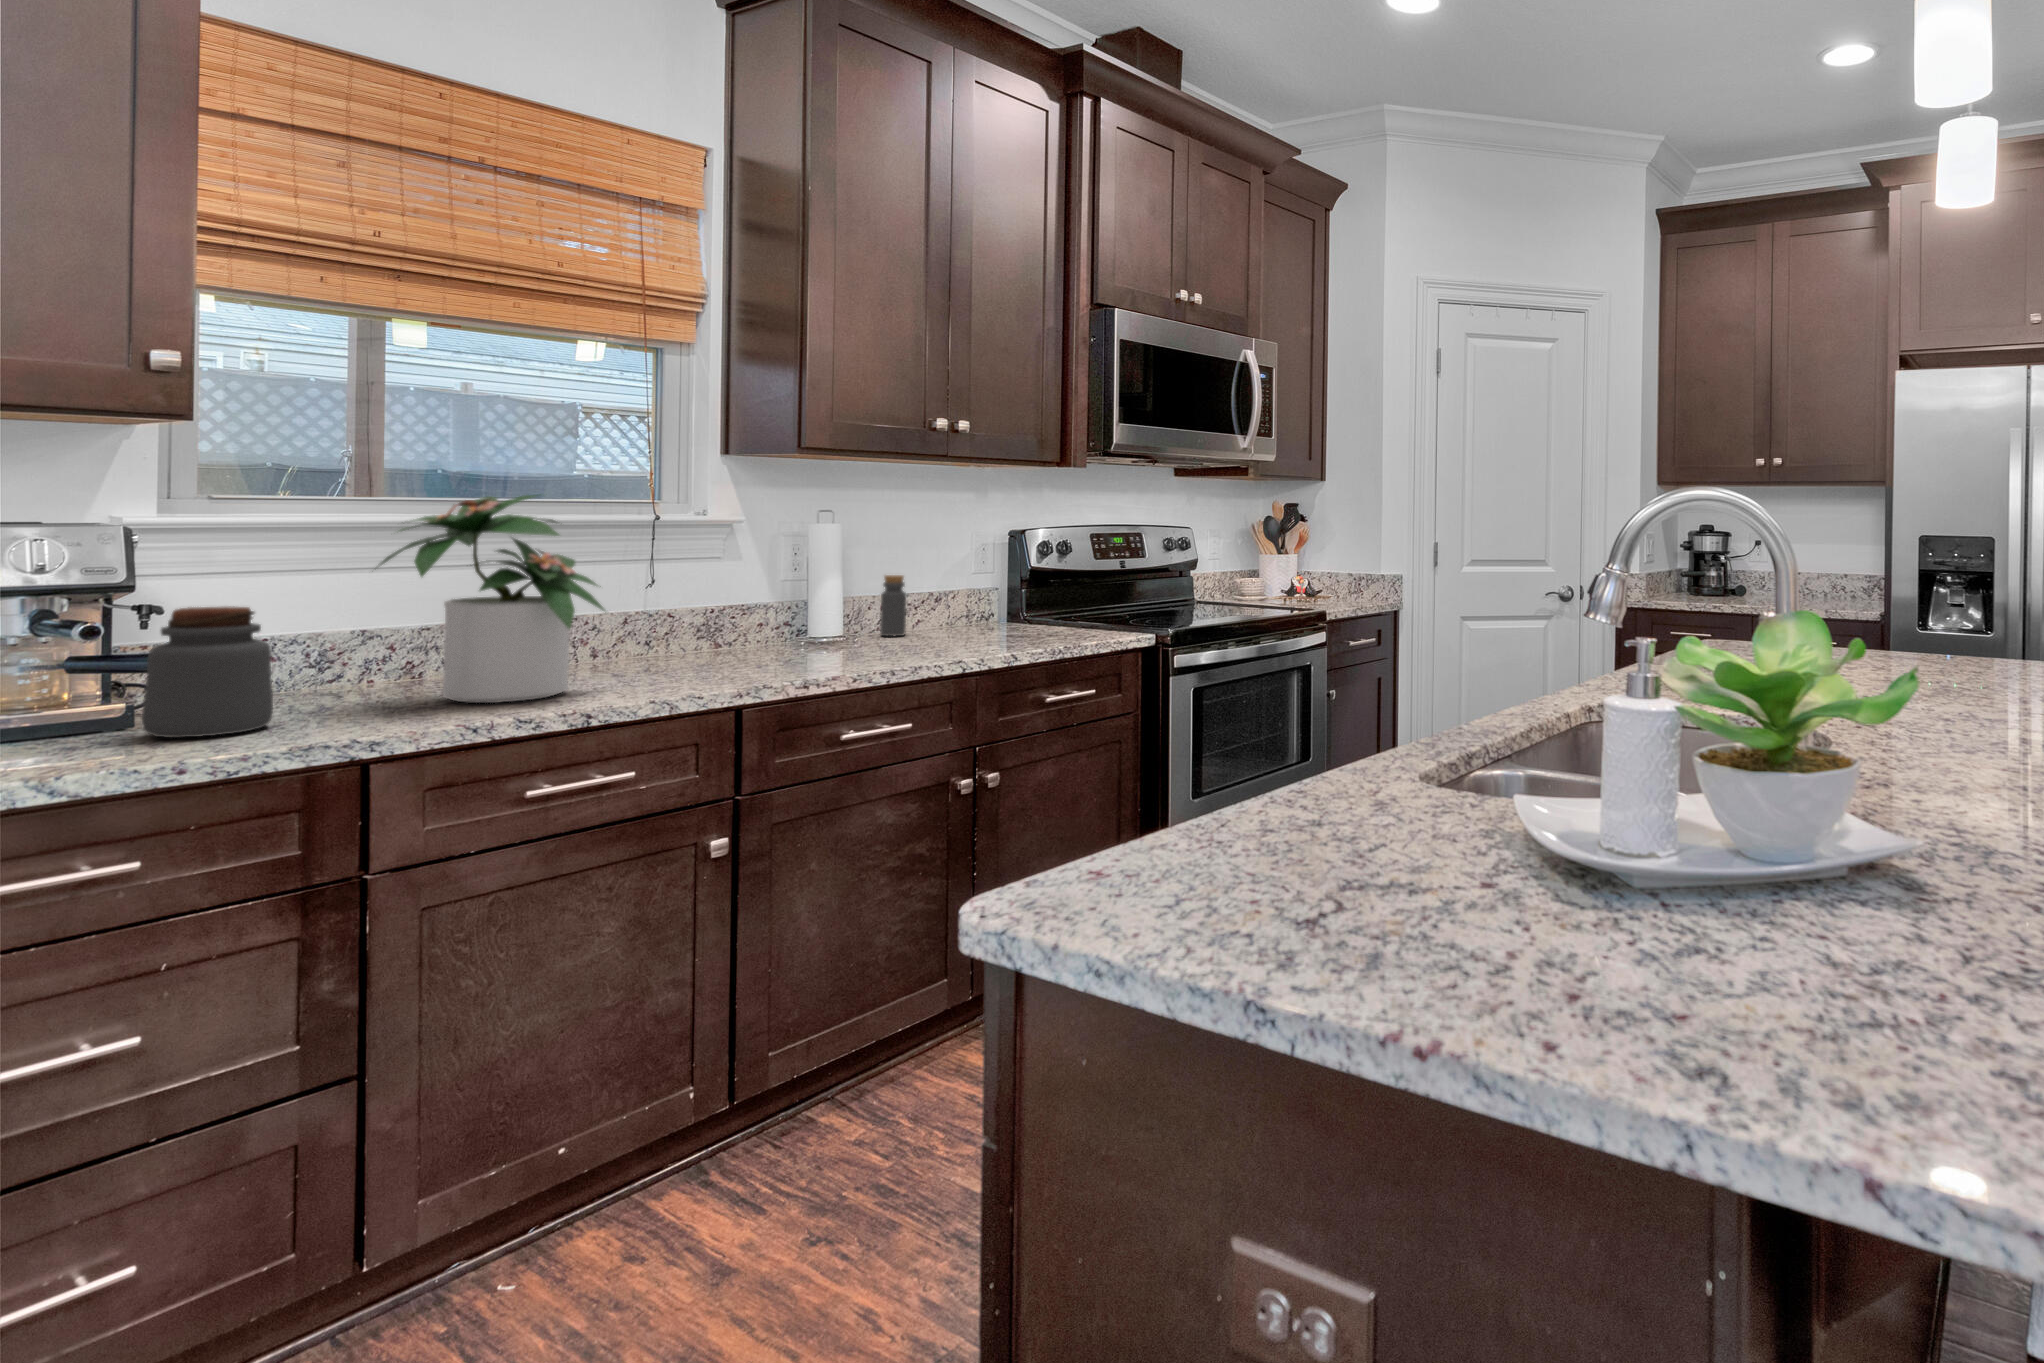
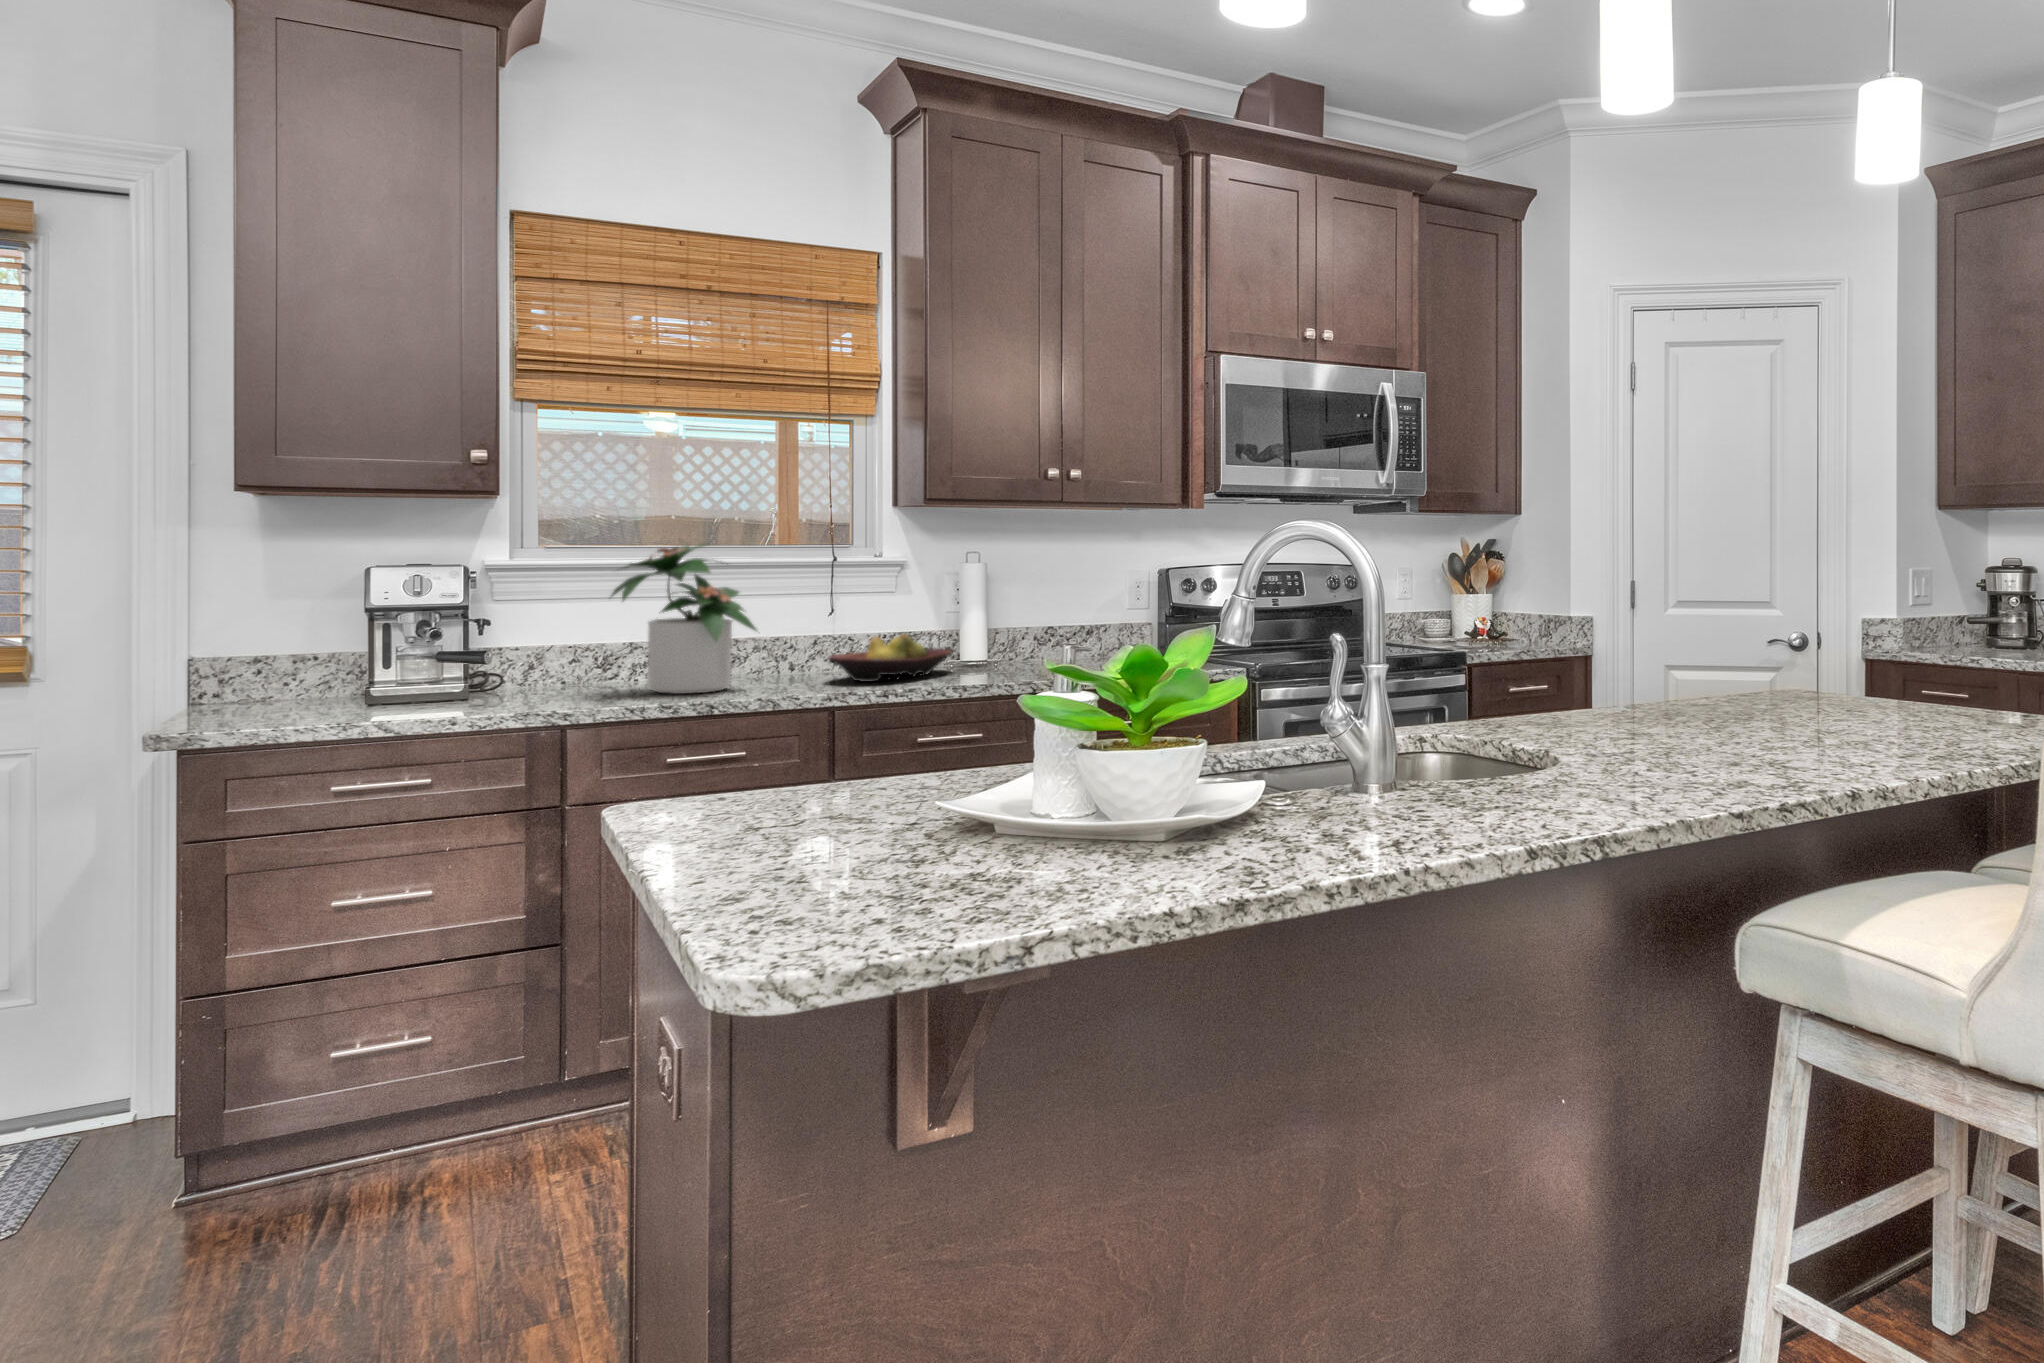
bottle: present [880,575,906,636] -> none [1022,608,1043,660]
jar: present [142,606,273,738] -> none [469,621,540,704]
fruit bowl: none [692,610,836,672] -> present [828,634,952,682]

